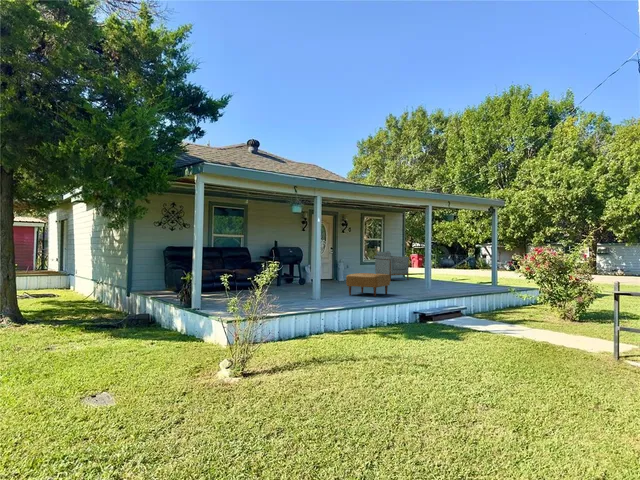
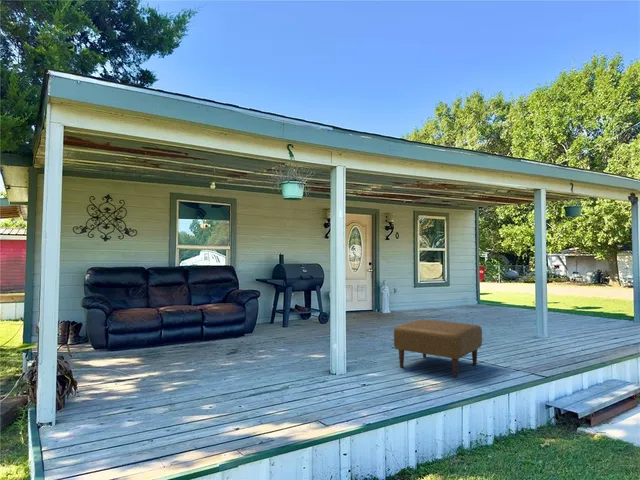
armchair: present [374,251,409,281] -> none [433,267,486,314]

